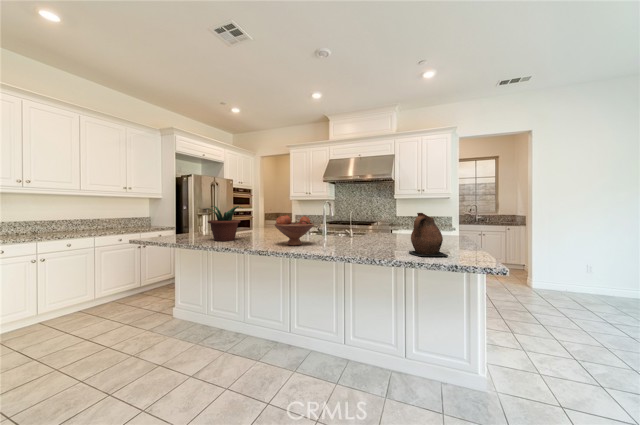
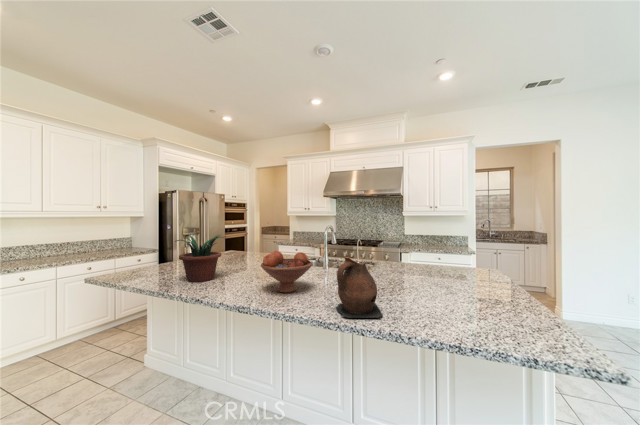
ceramic pitcher: present [409,213,448,256] -> present [336,257,383,318]

